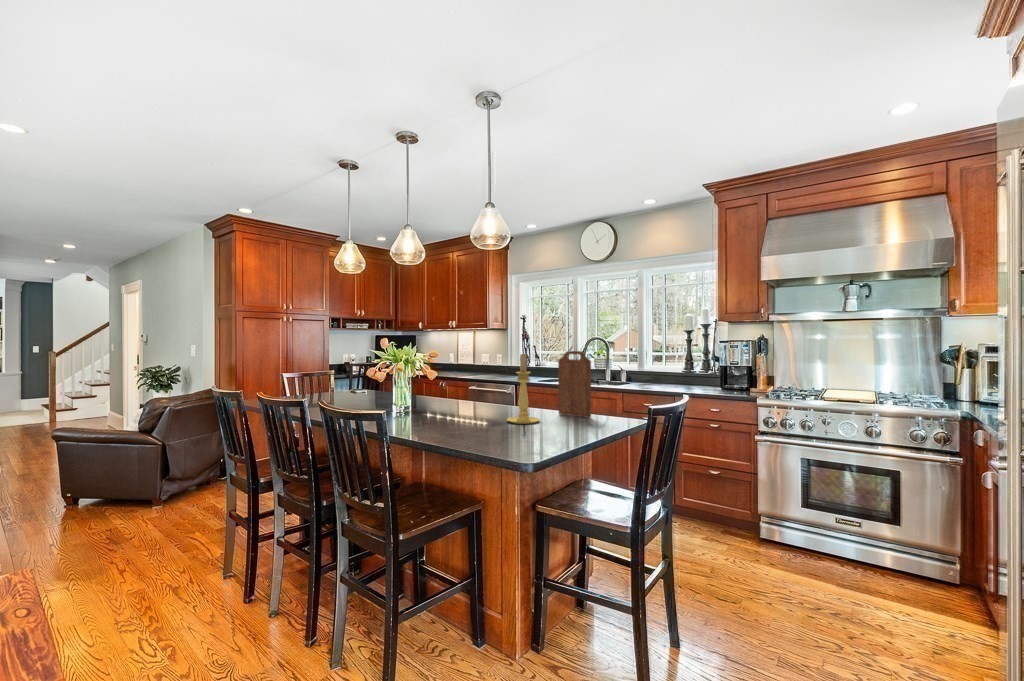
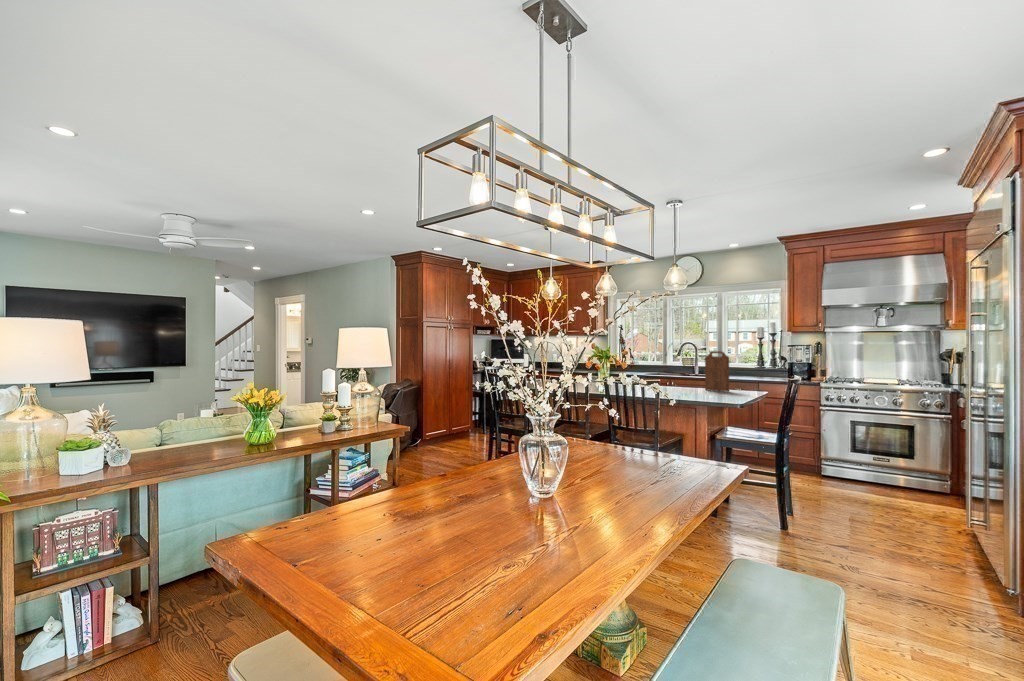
candle holder: present [507,353,540,424] -> none [682,352,703,394]

